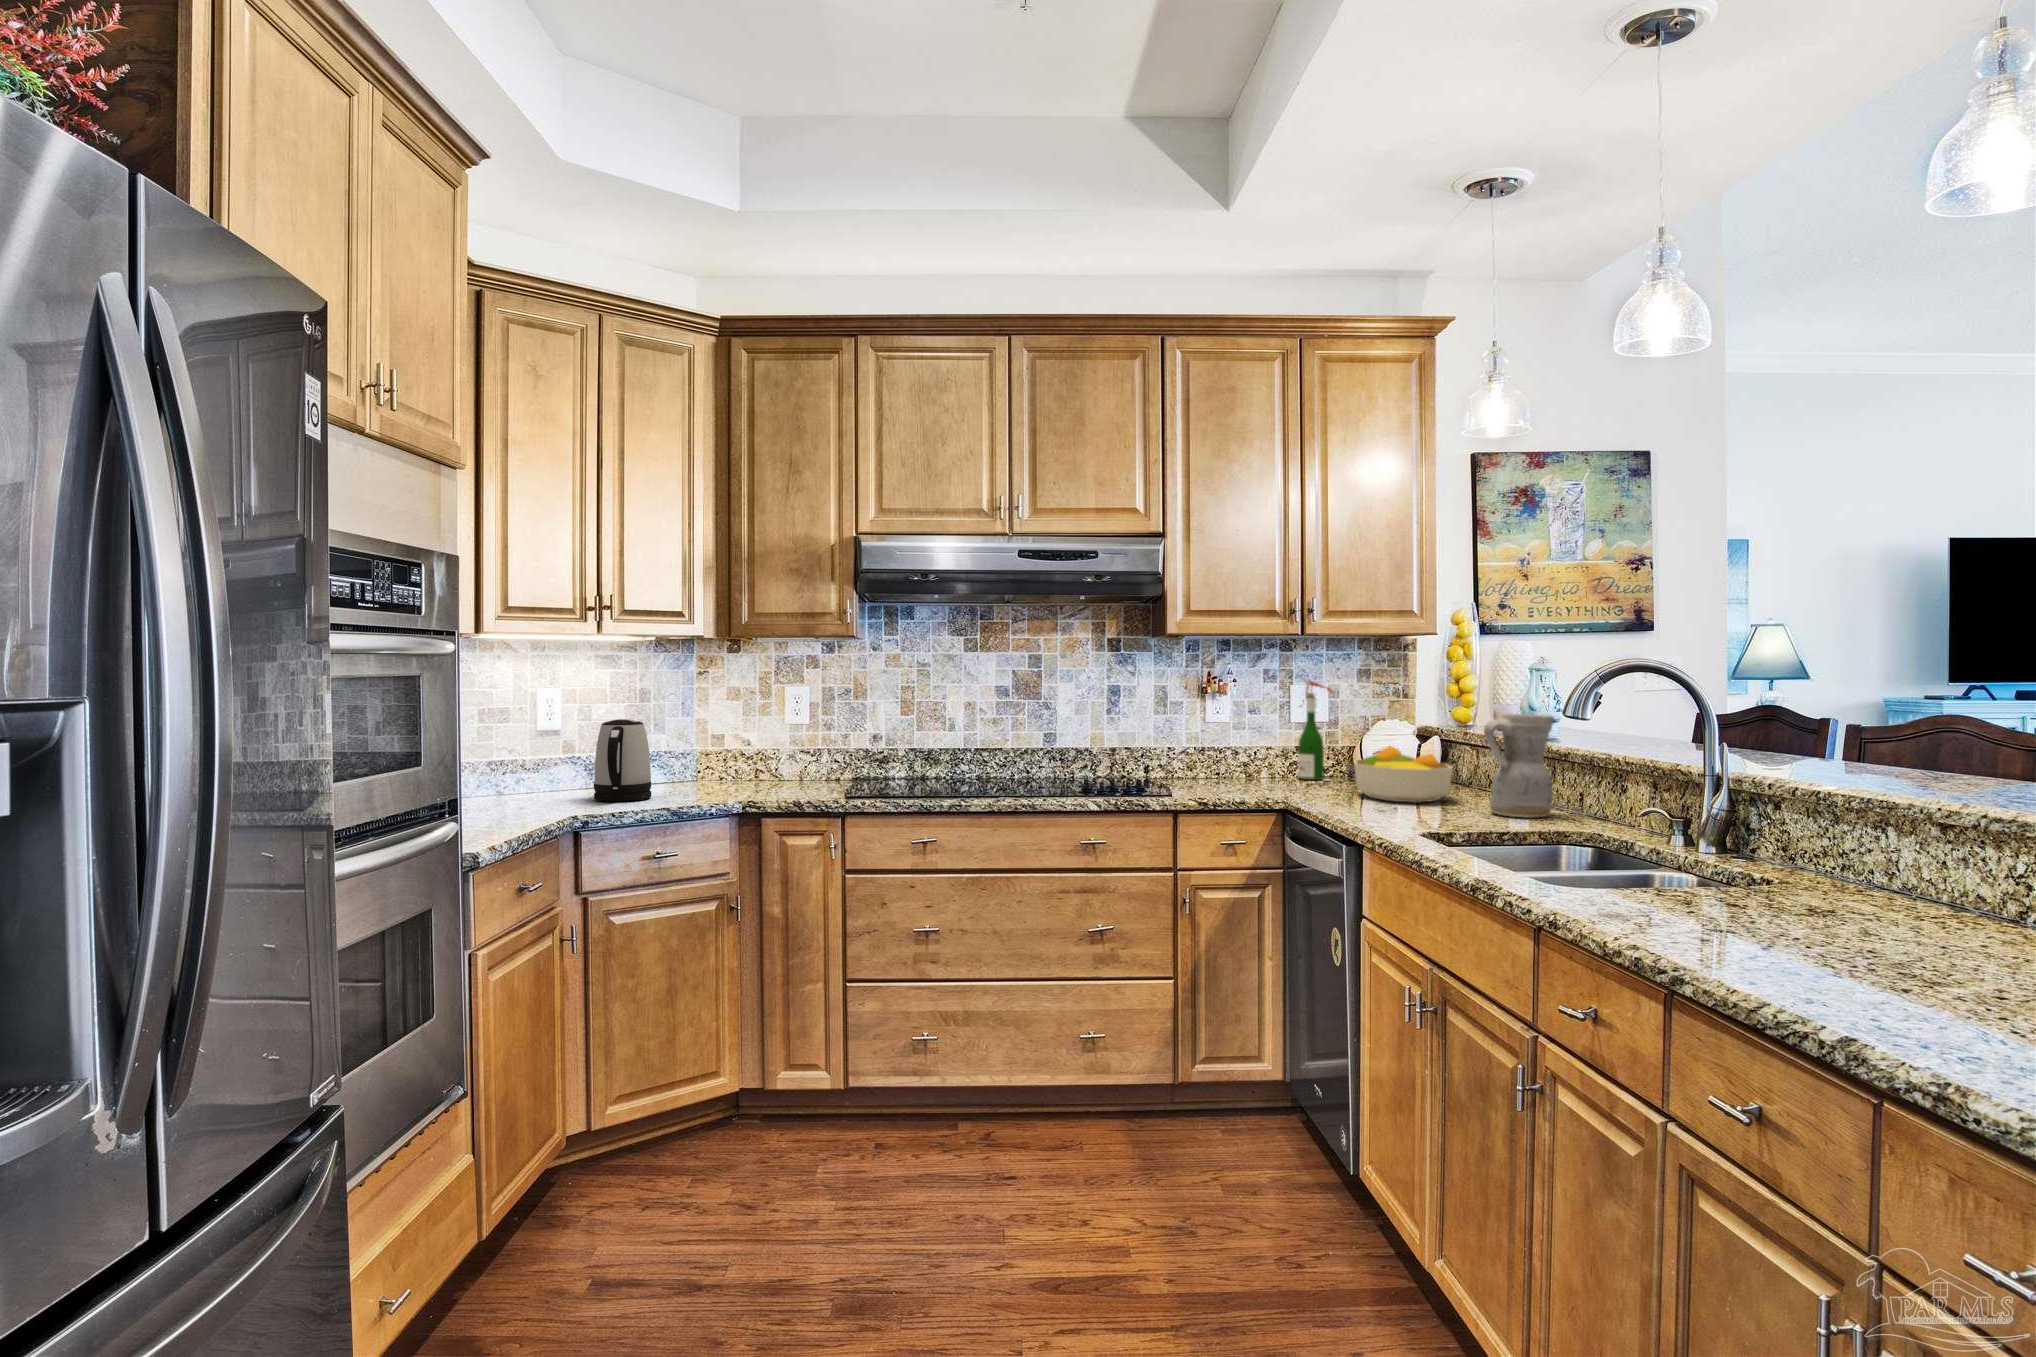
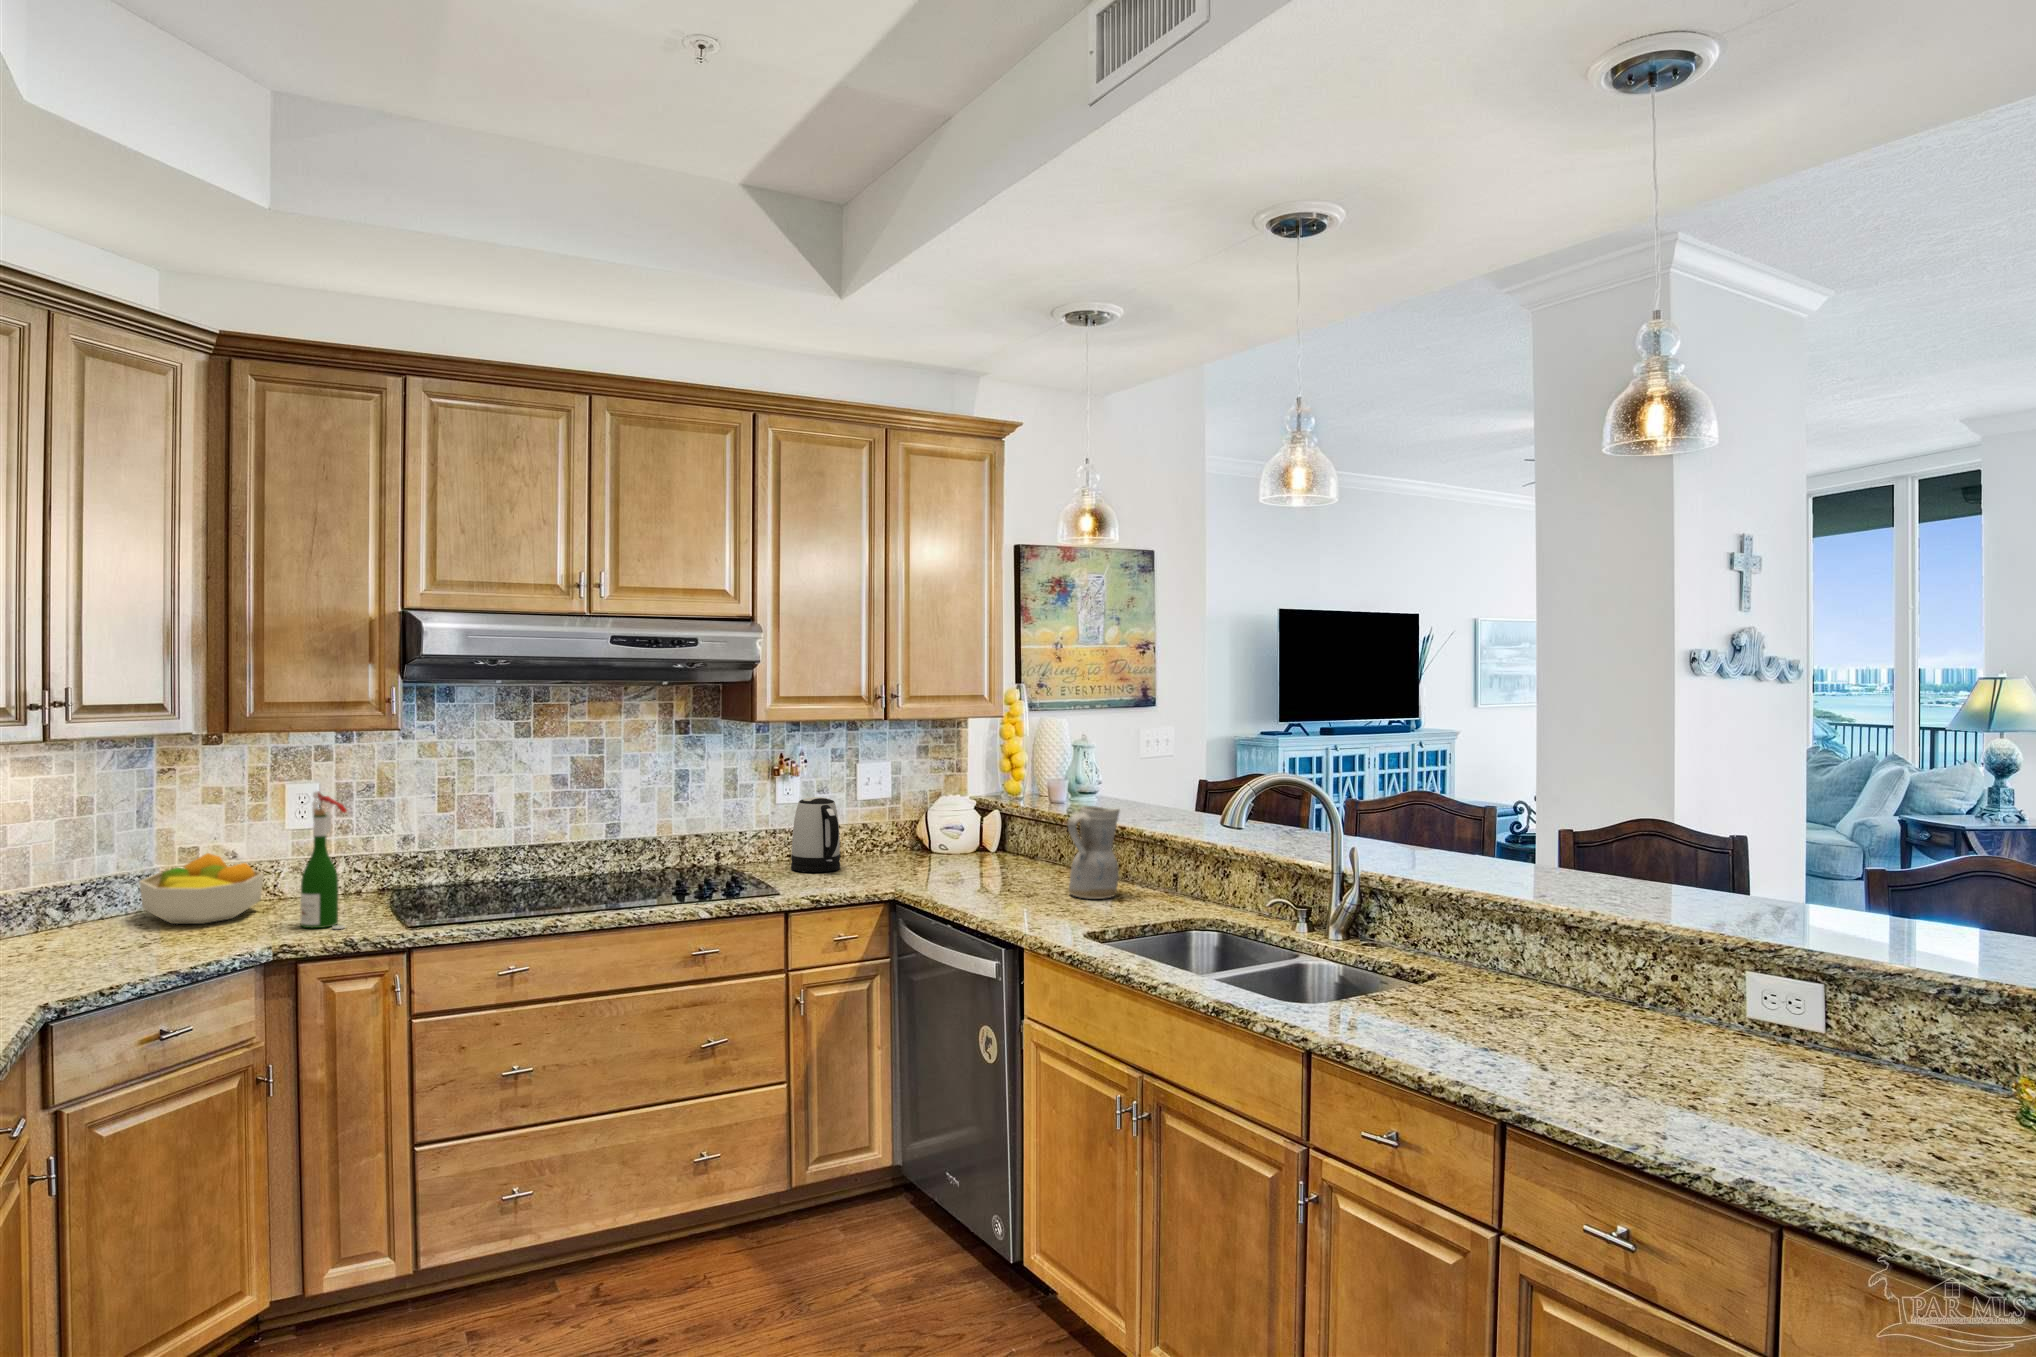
wine bottle: present [1298,679,1333,781] -> present [300,791,346,929]
kettle: present [594,719,651,801] -> present [791,797,840,872]
fruit bowl: present [1354,746,1452,803] -> present [139,853,264,924]

